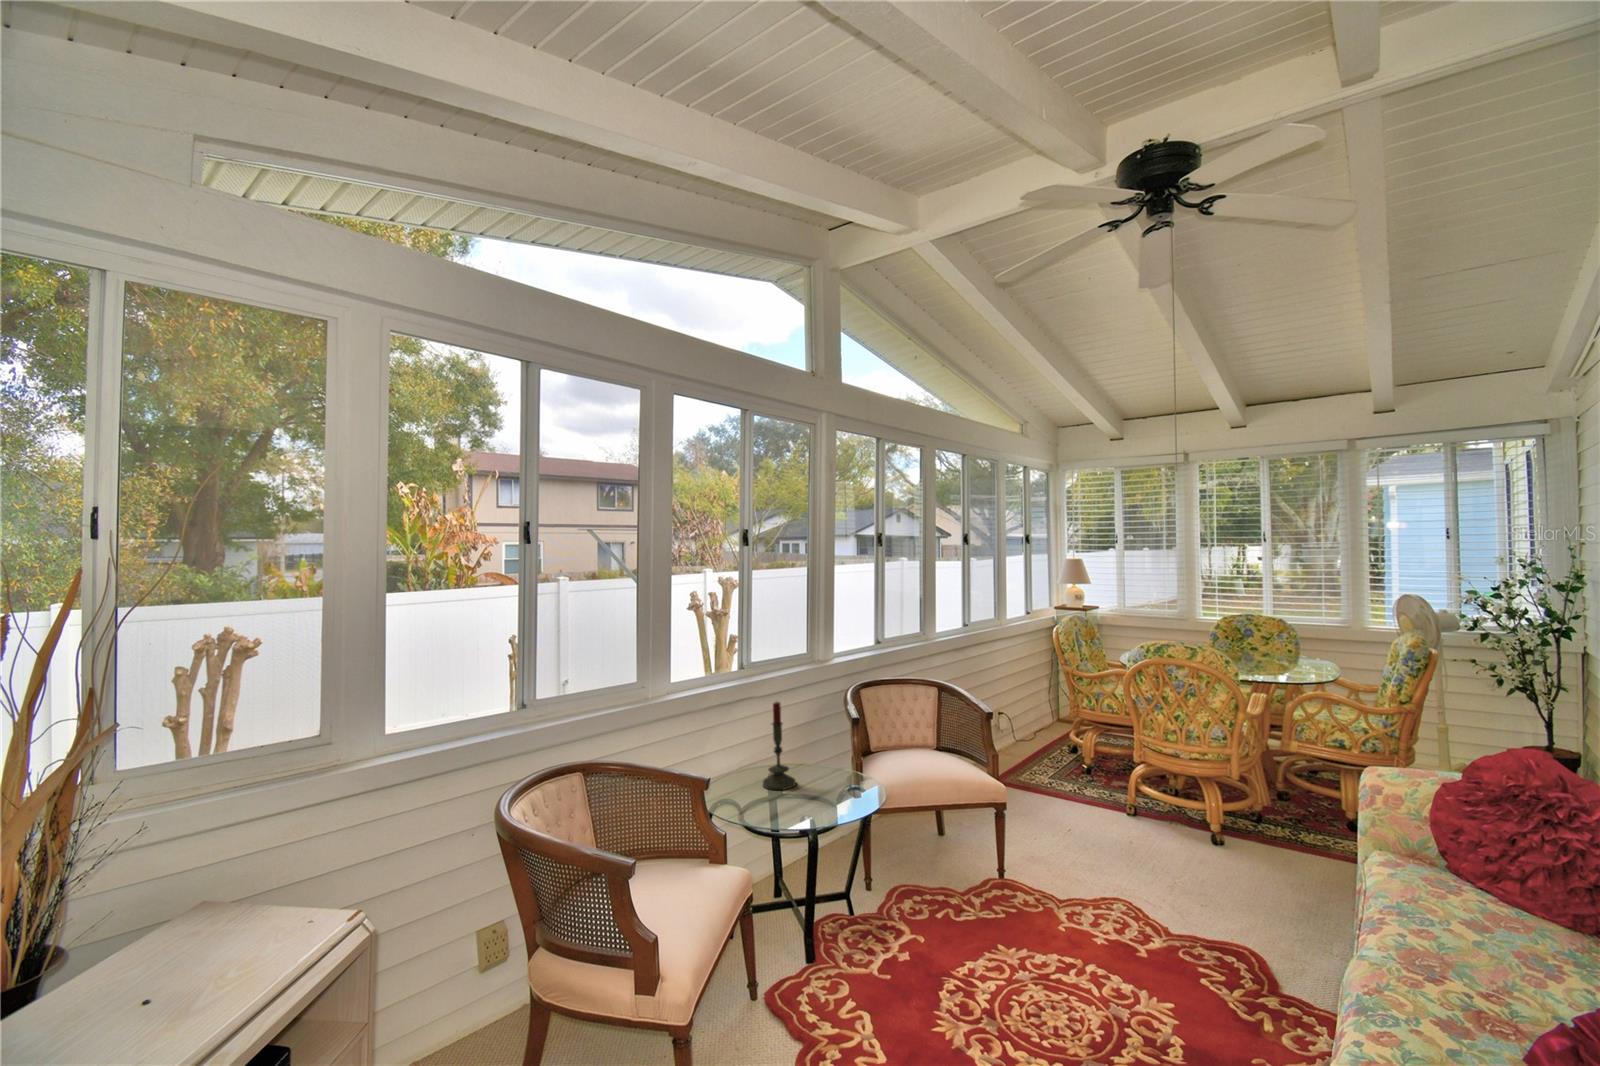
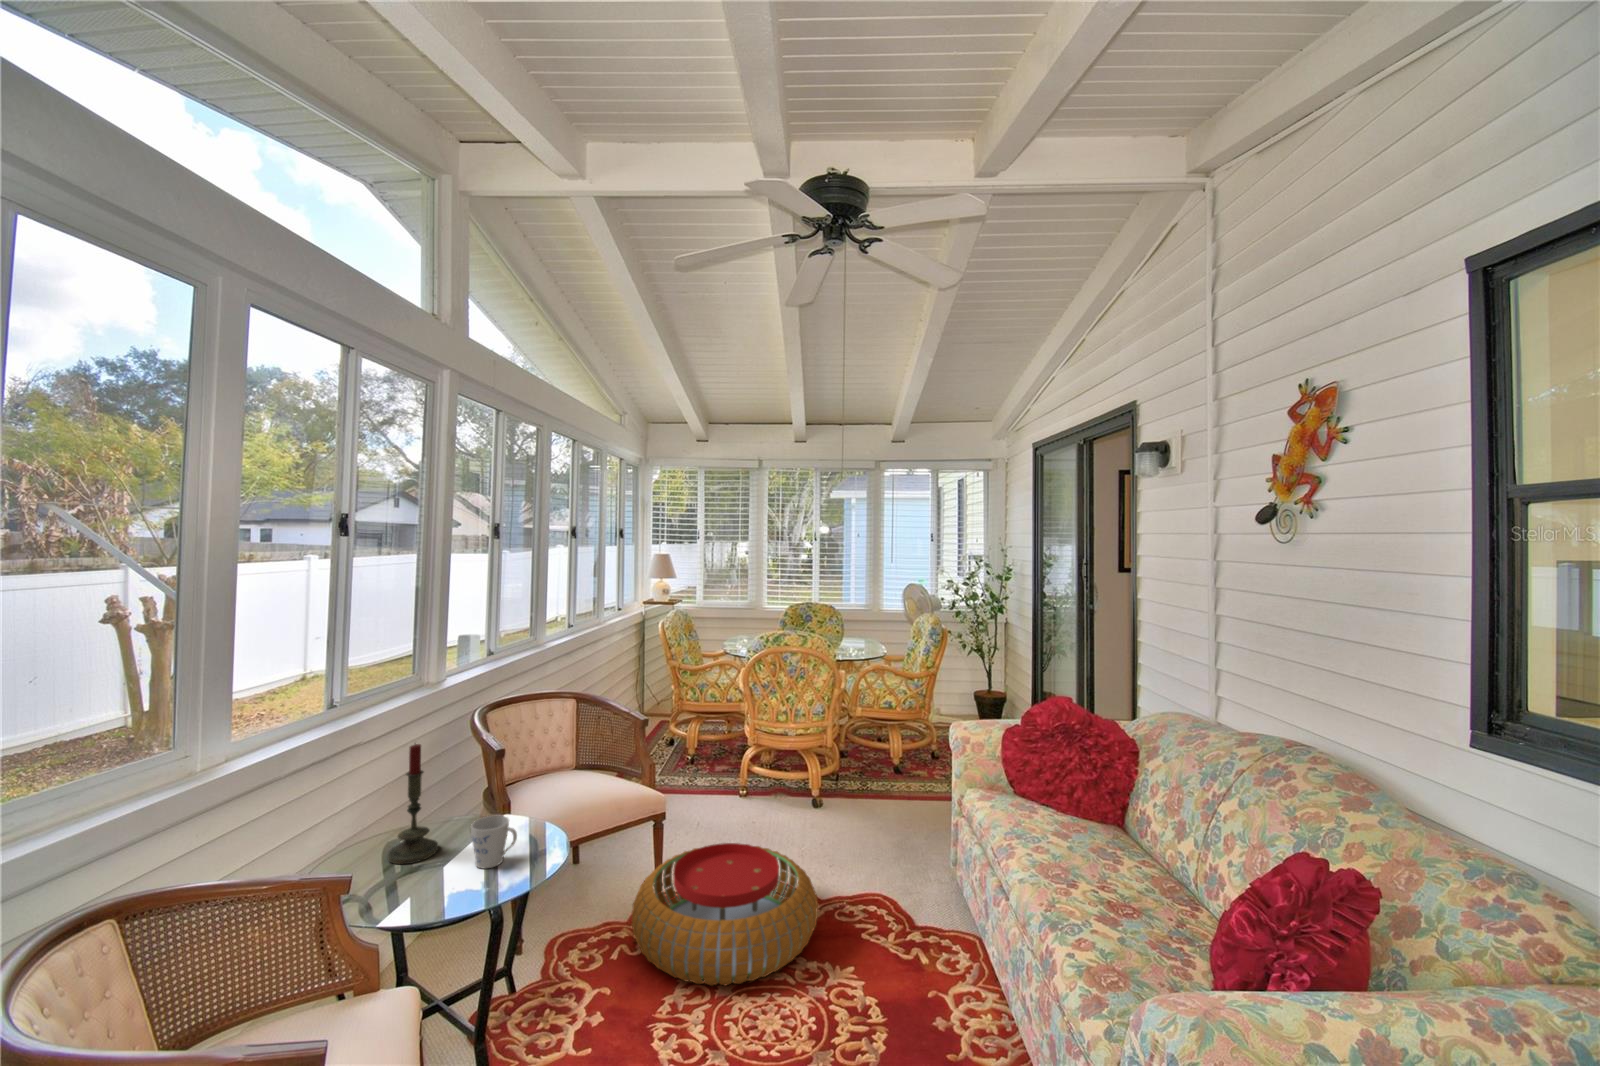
mug: none [807,765,838,804] -> present [471,815,517,868]
pouf: none [952,843,1150,980] -> present [632,843,818,986]

